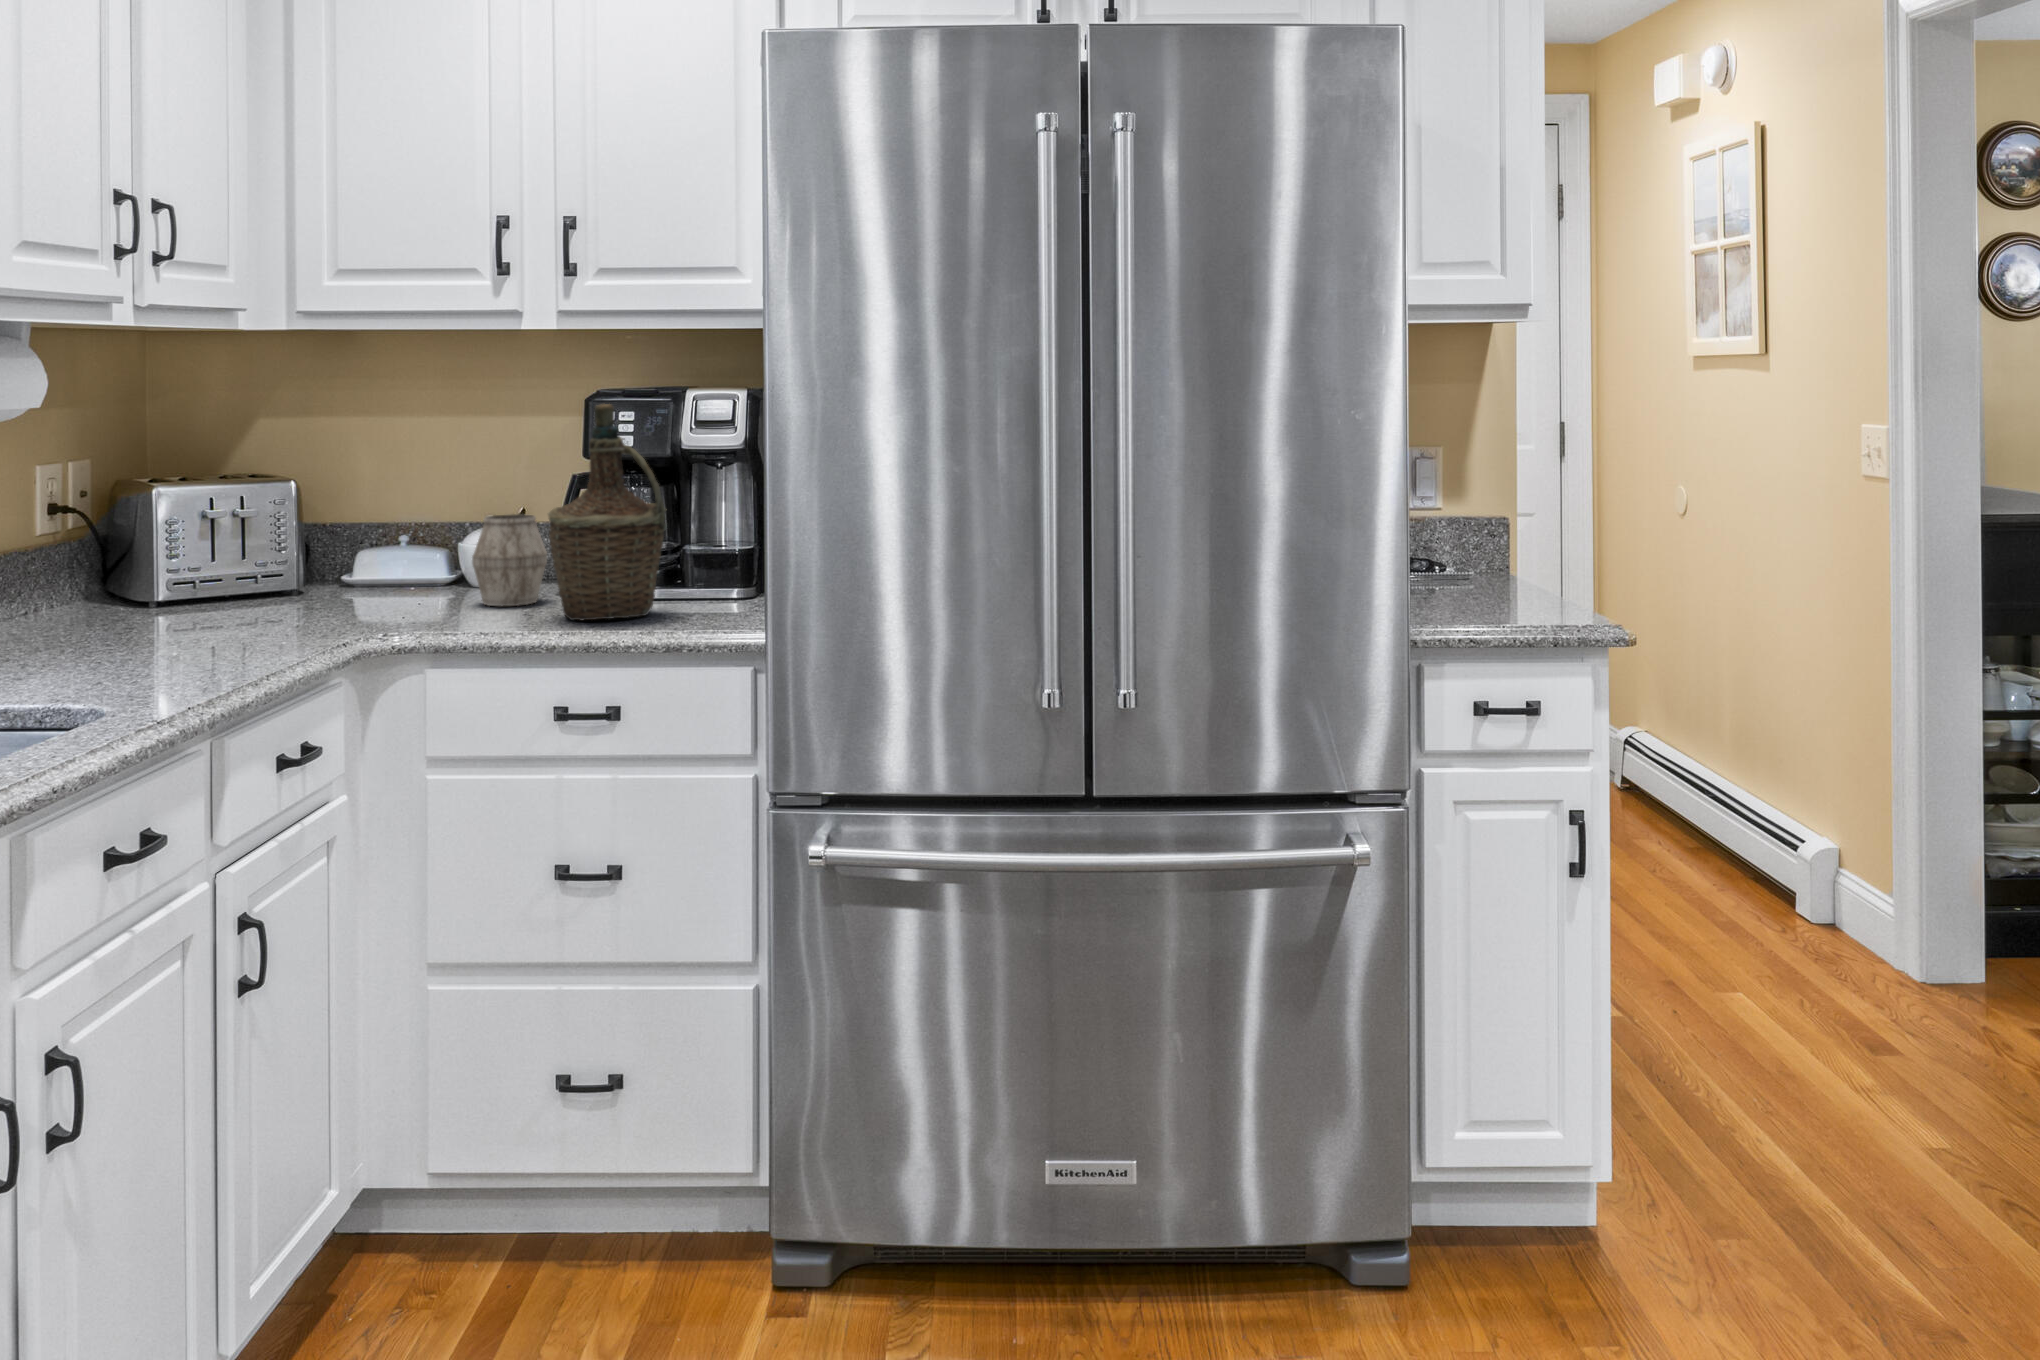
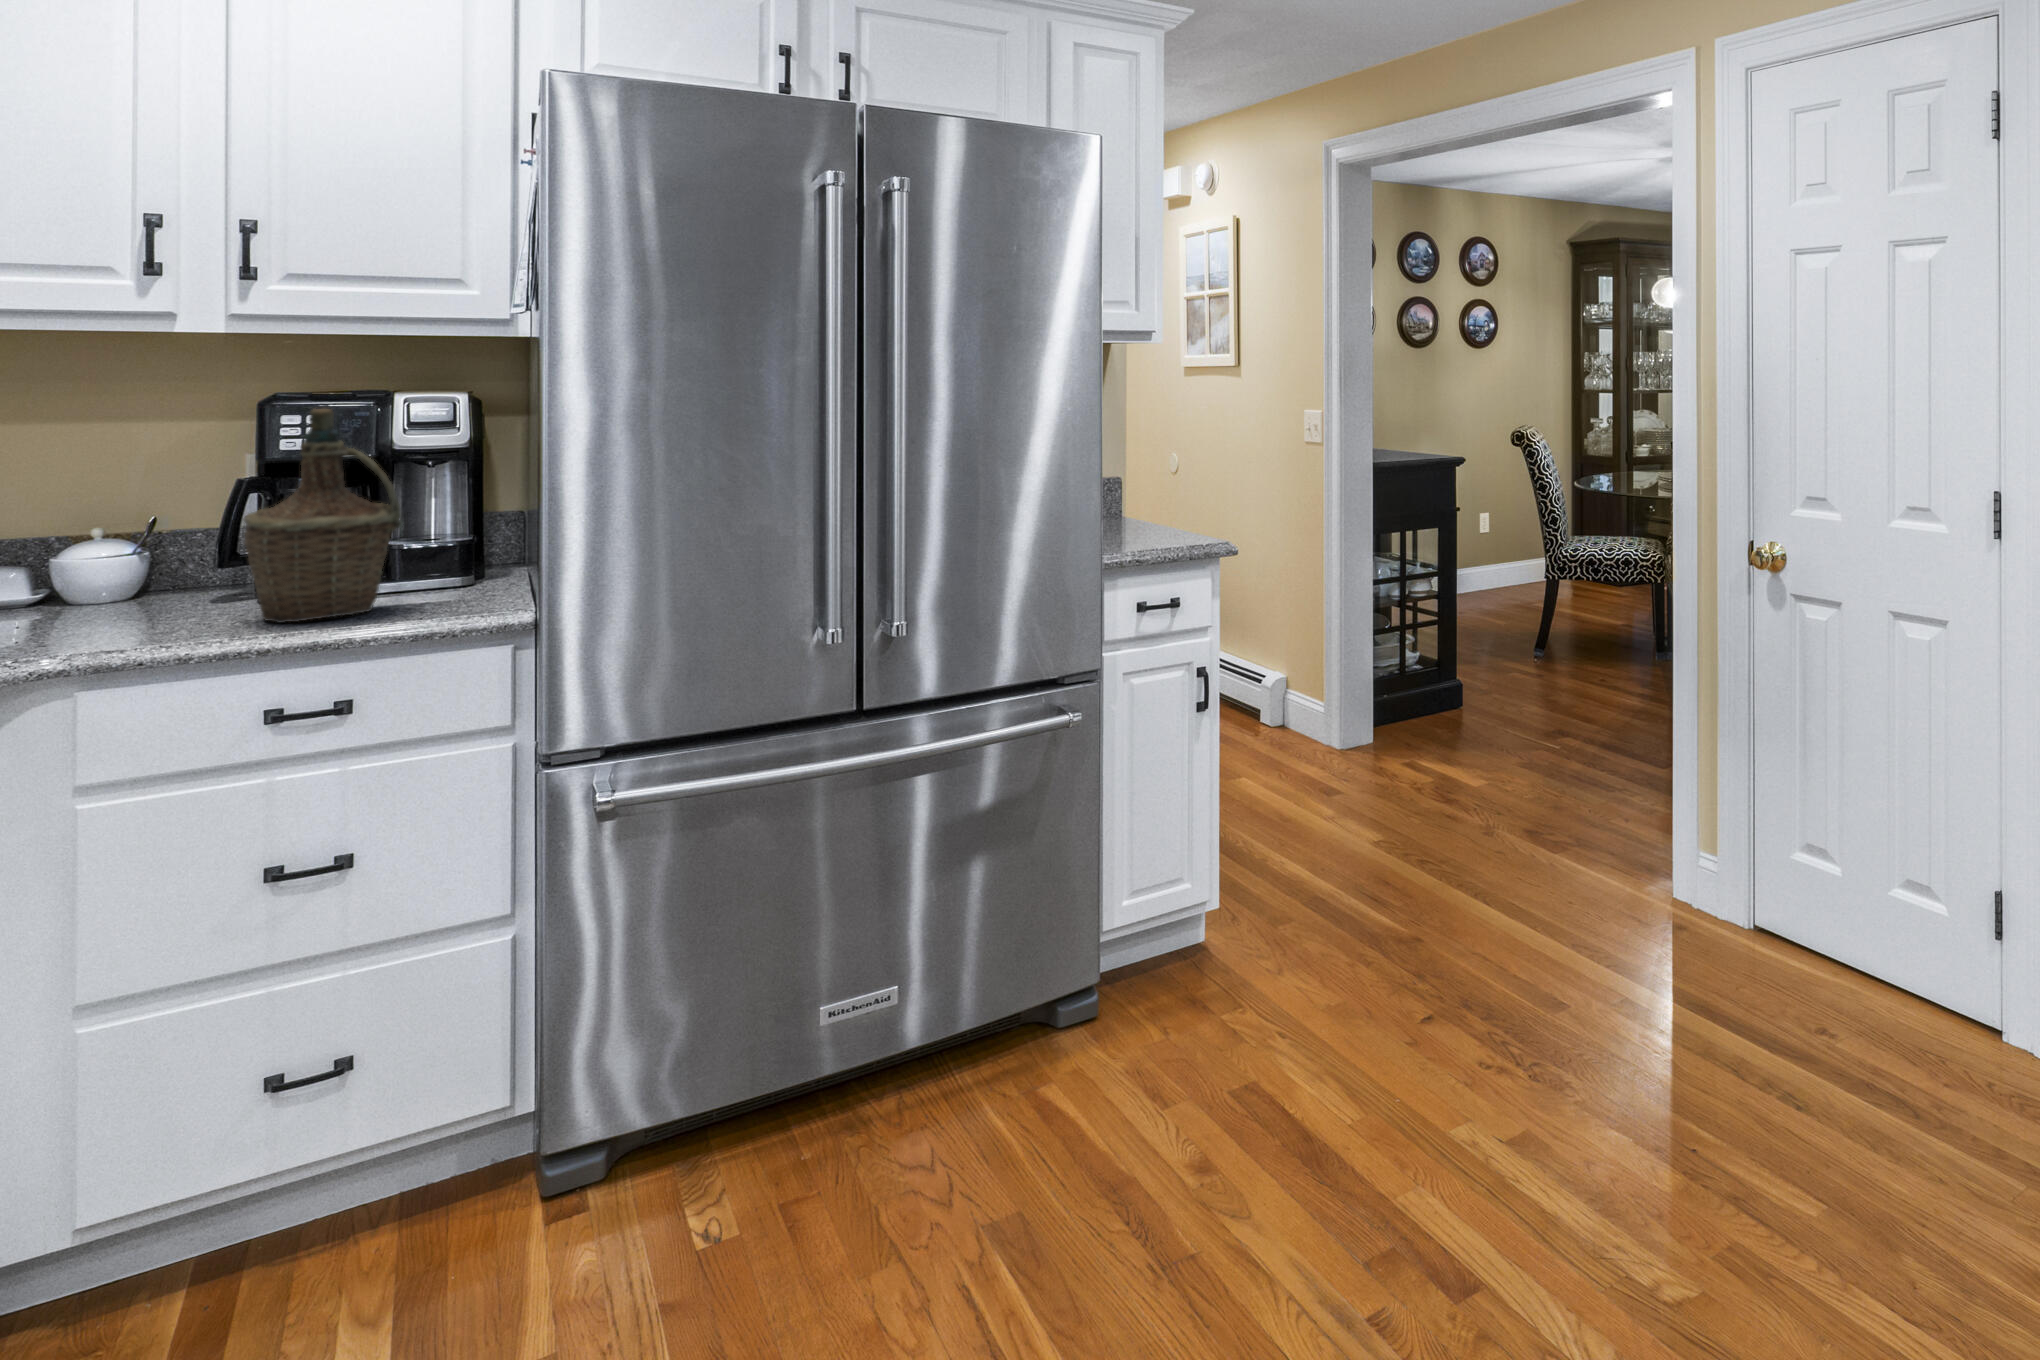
mug: present [472,514,547,606] -> none [99,523,208,621]

